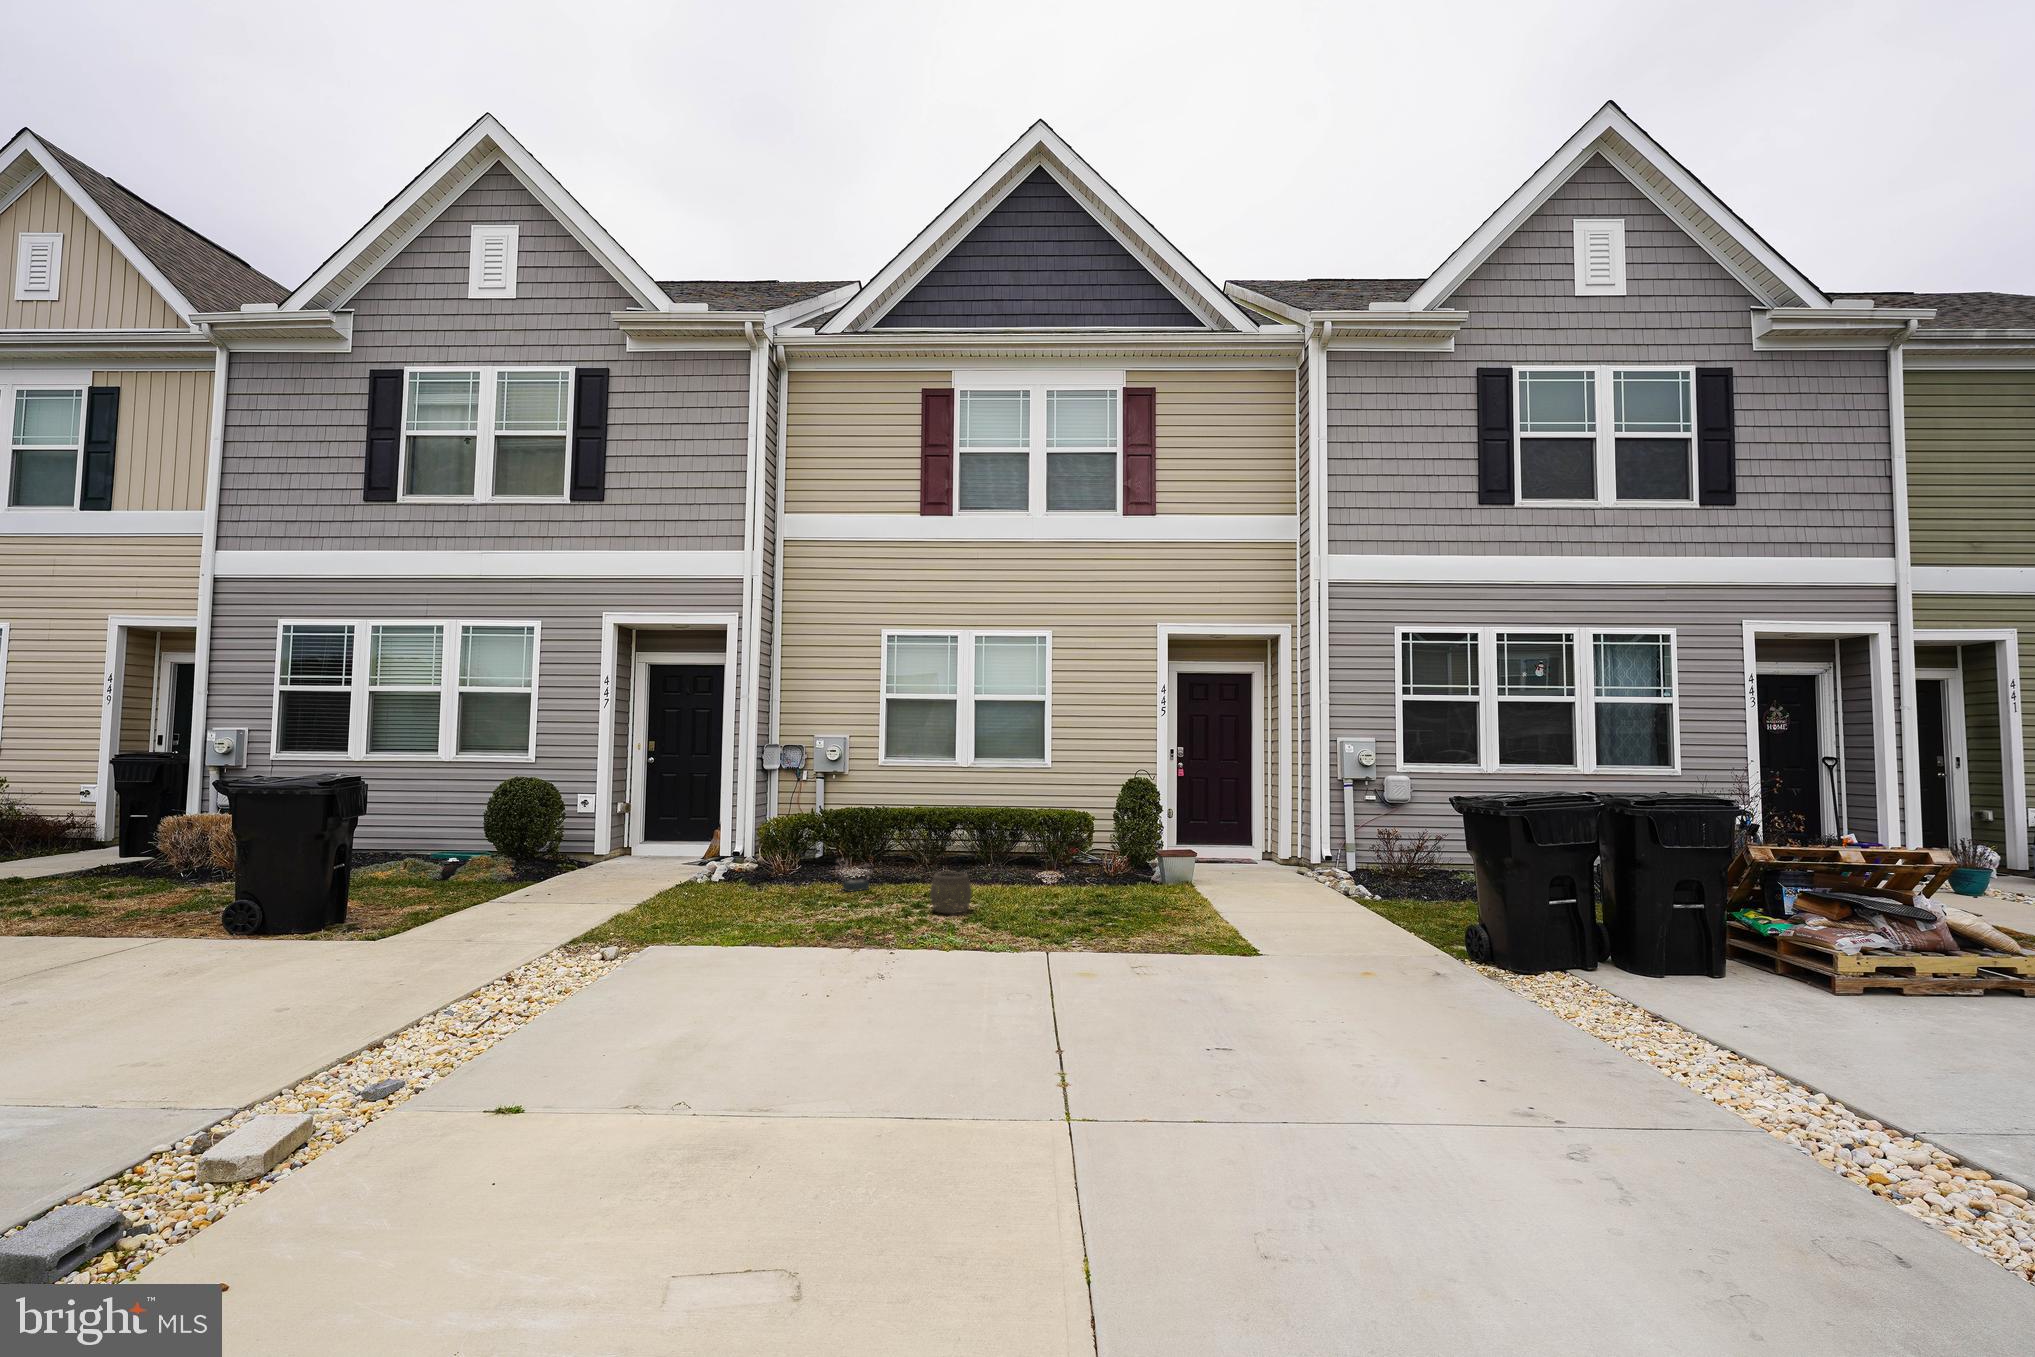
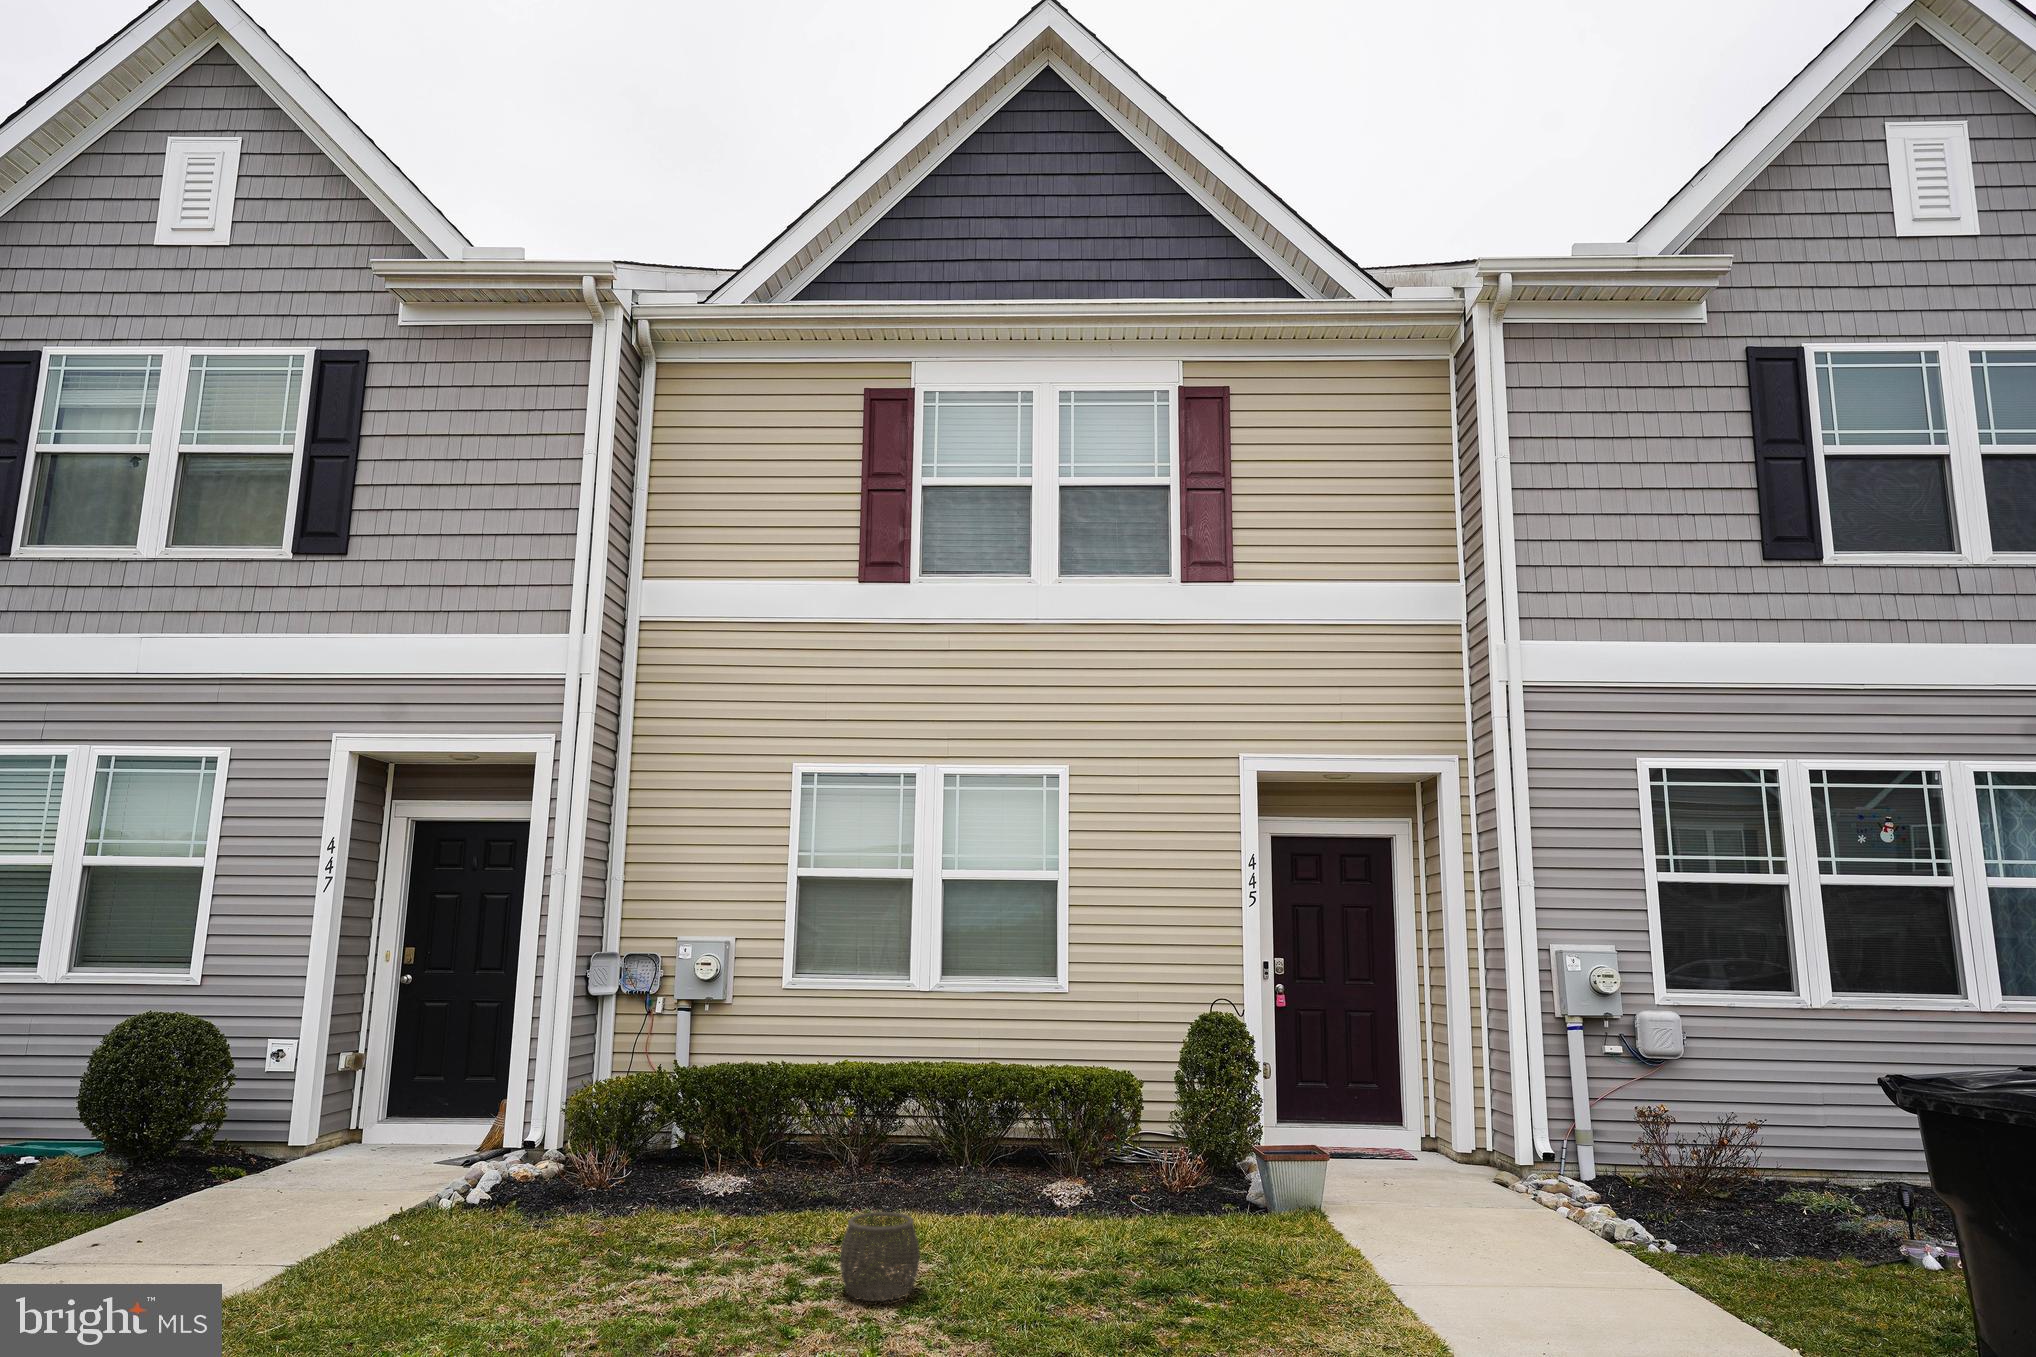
decorative plant: present [836,859,872,891] -> none [675,1173,747,1238]

